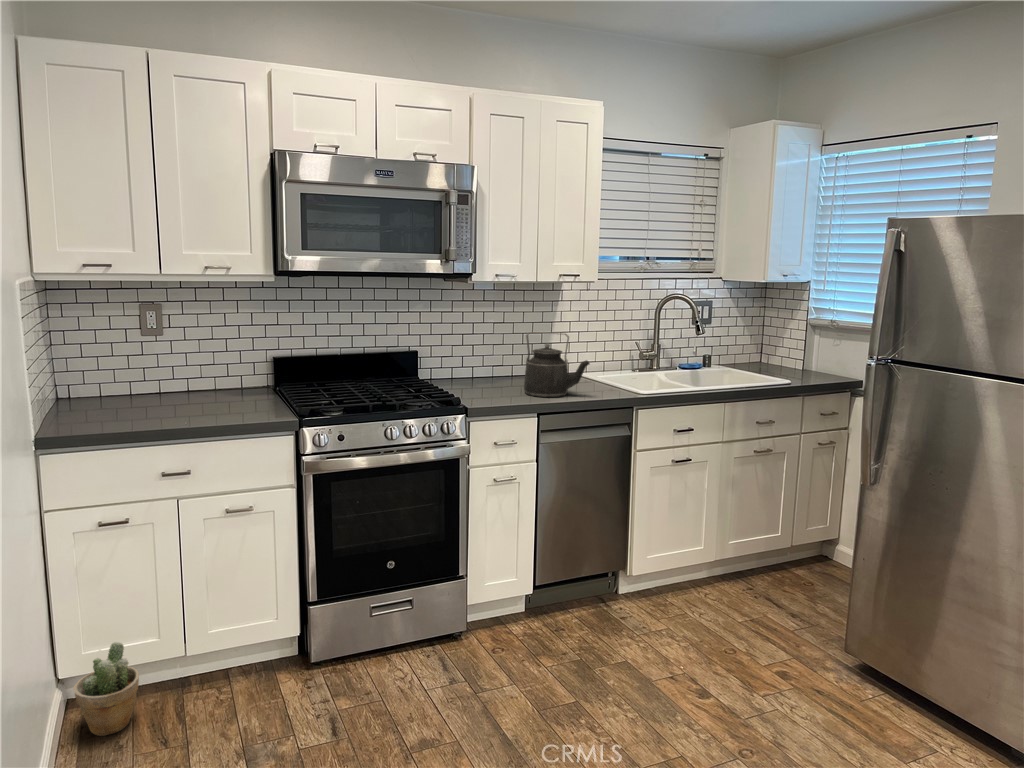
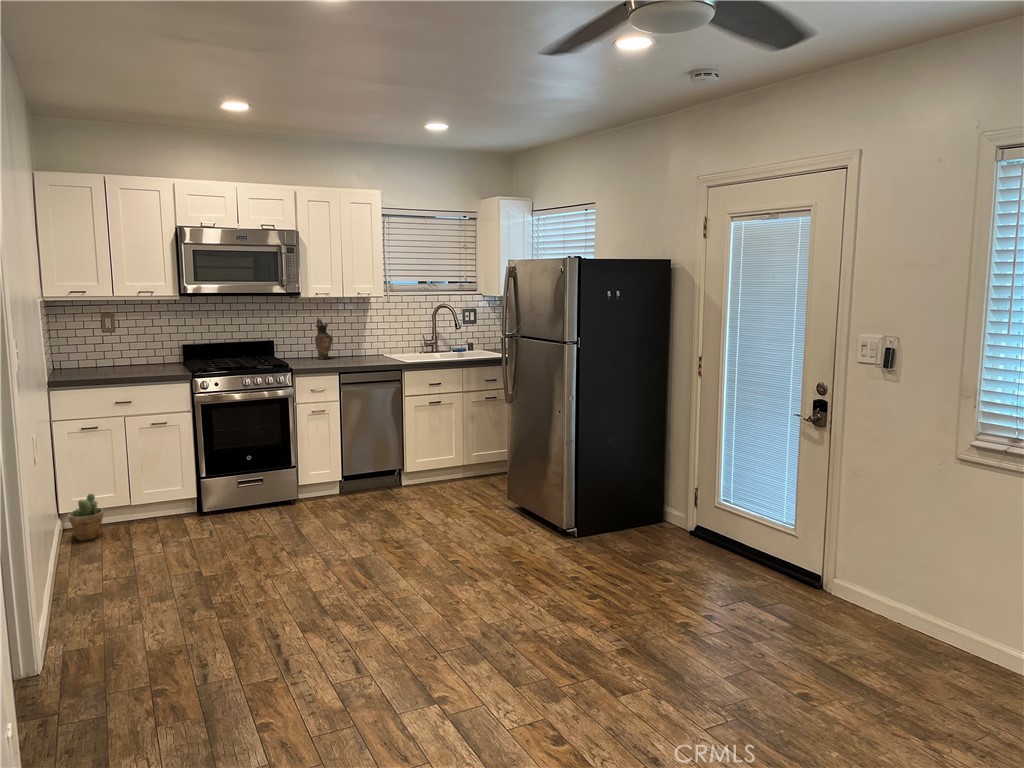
ceramic pitcher: none [481,315,509,382] -> present [315,319,333,359]
kettle: present [524,332,590,397] -> none [336,327,373,365]

